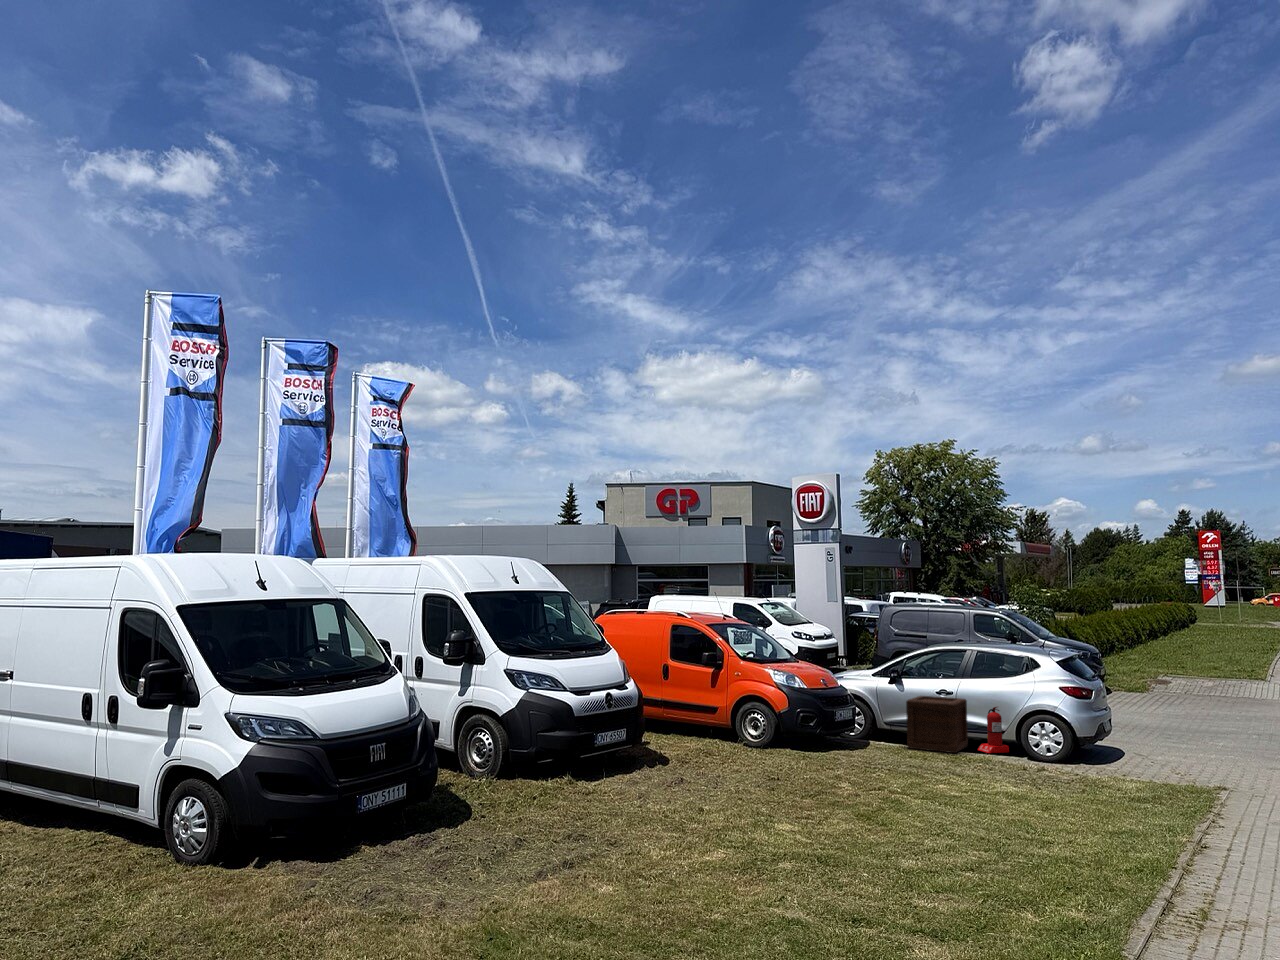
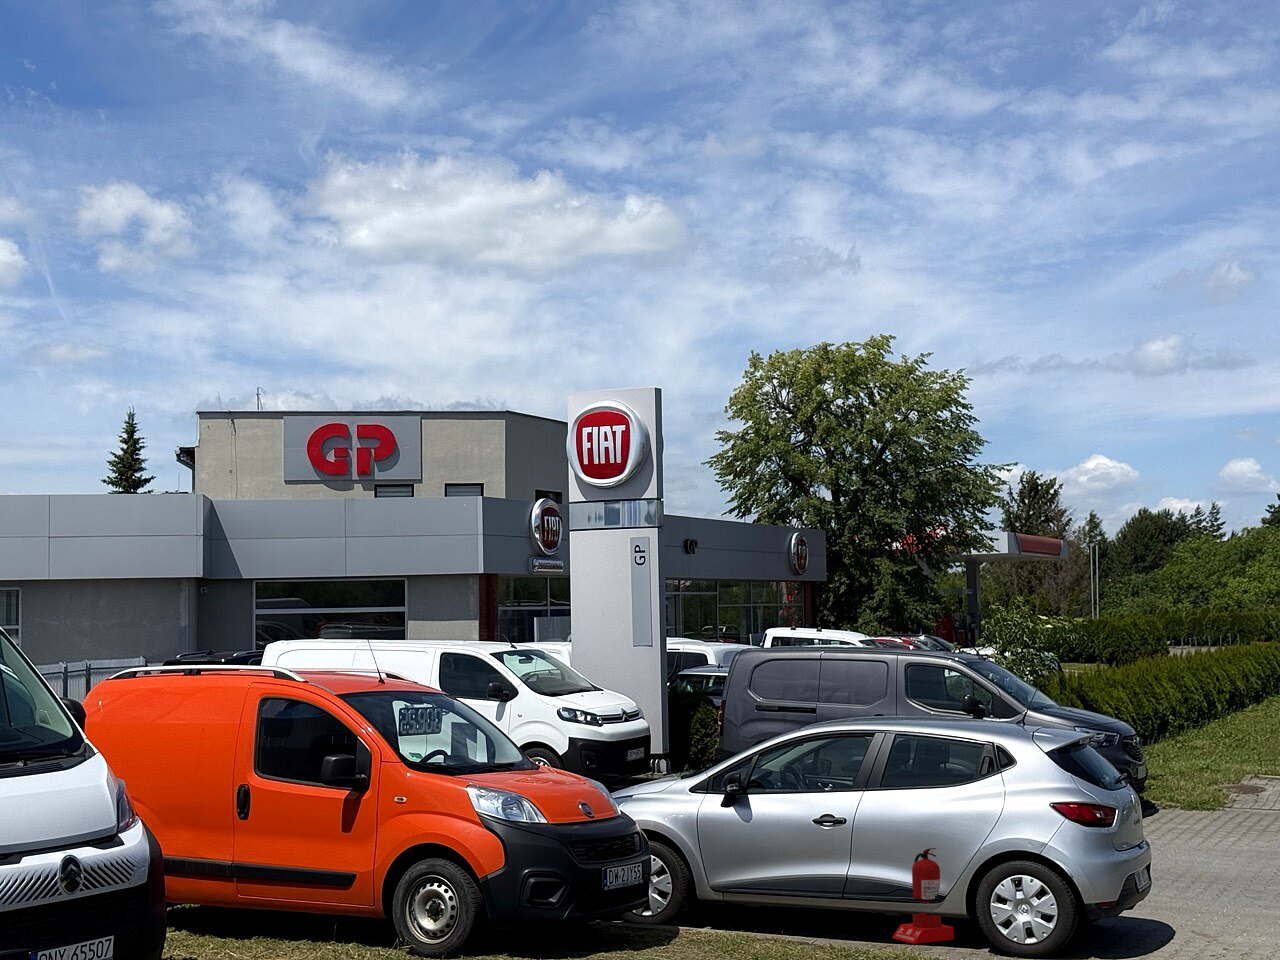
wooden crate: present [906,696,968,753] -> none [752,830,875,947]

